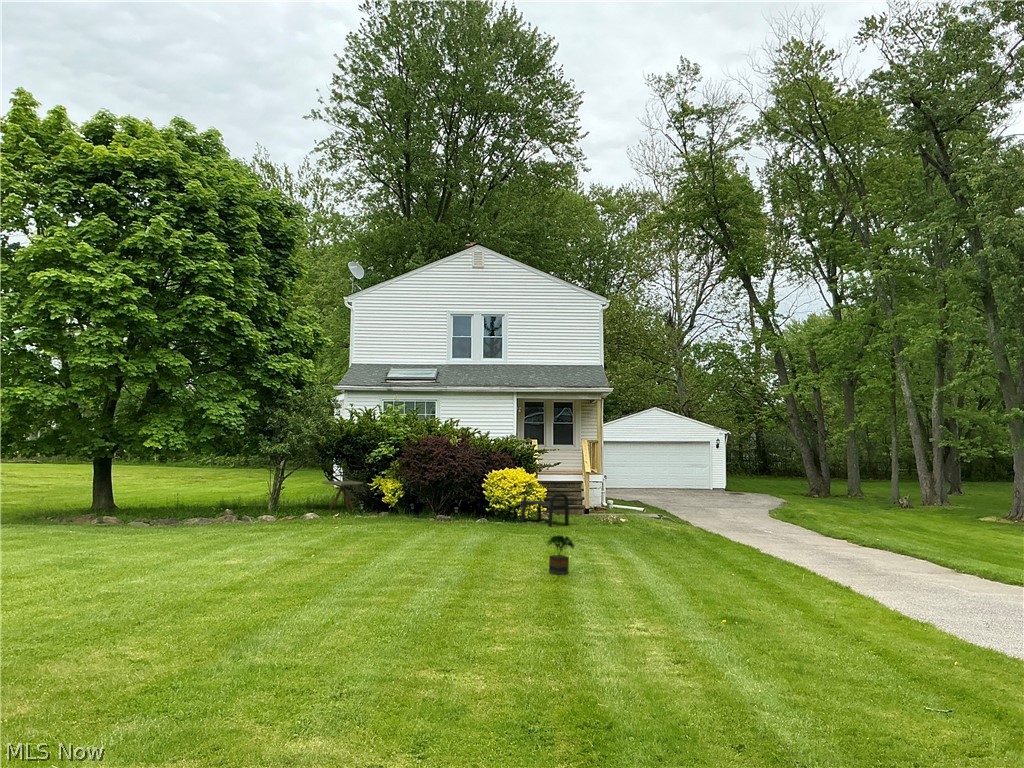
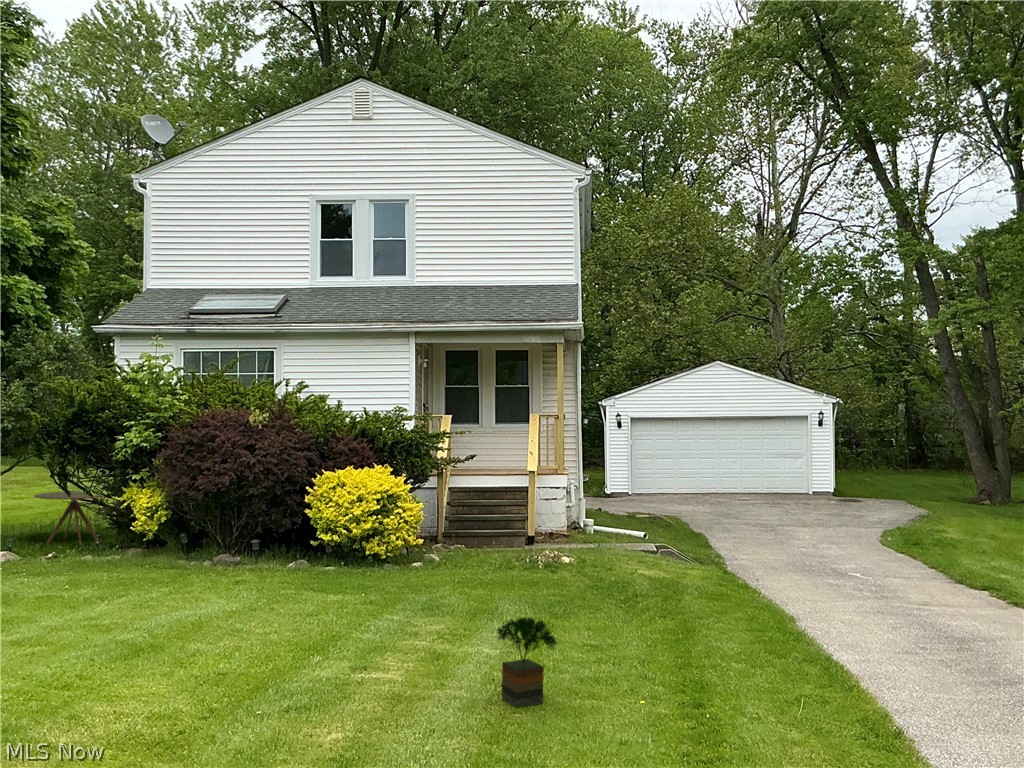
bench: present [521,494,569,527] -> none [373,506,456,578]
potted tree: present [548,535,575,575] -> present [497,617,557,708]

